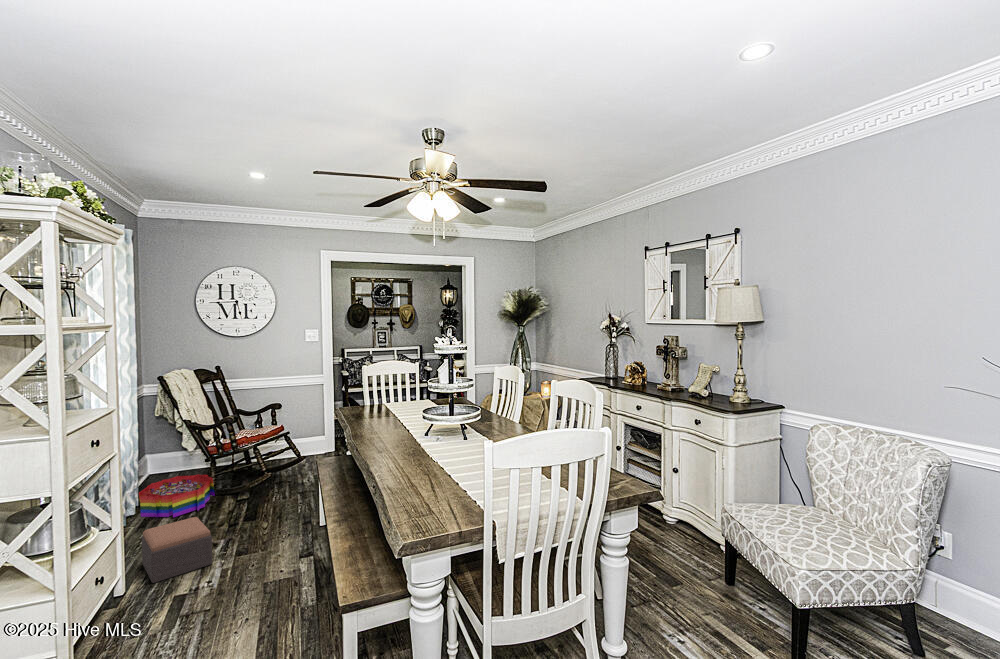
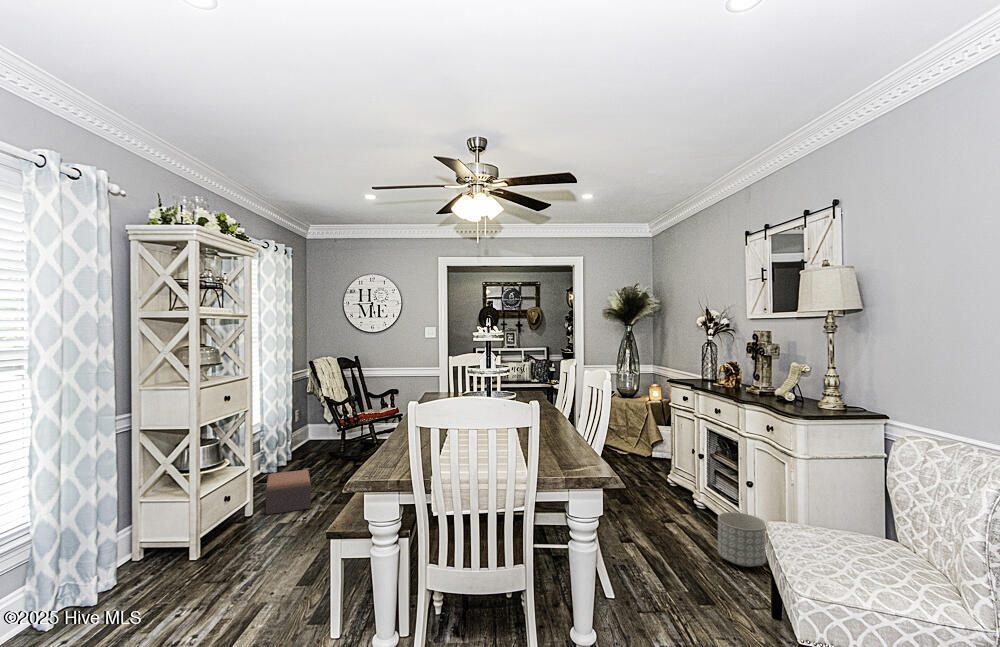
storage bin: present [139,474,215,517] -> none [286,441,340,472]
planter: none [656,497,697,544] -> present [718,512,766,567]

